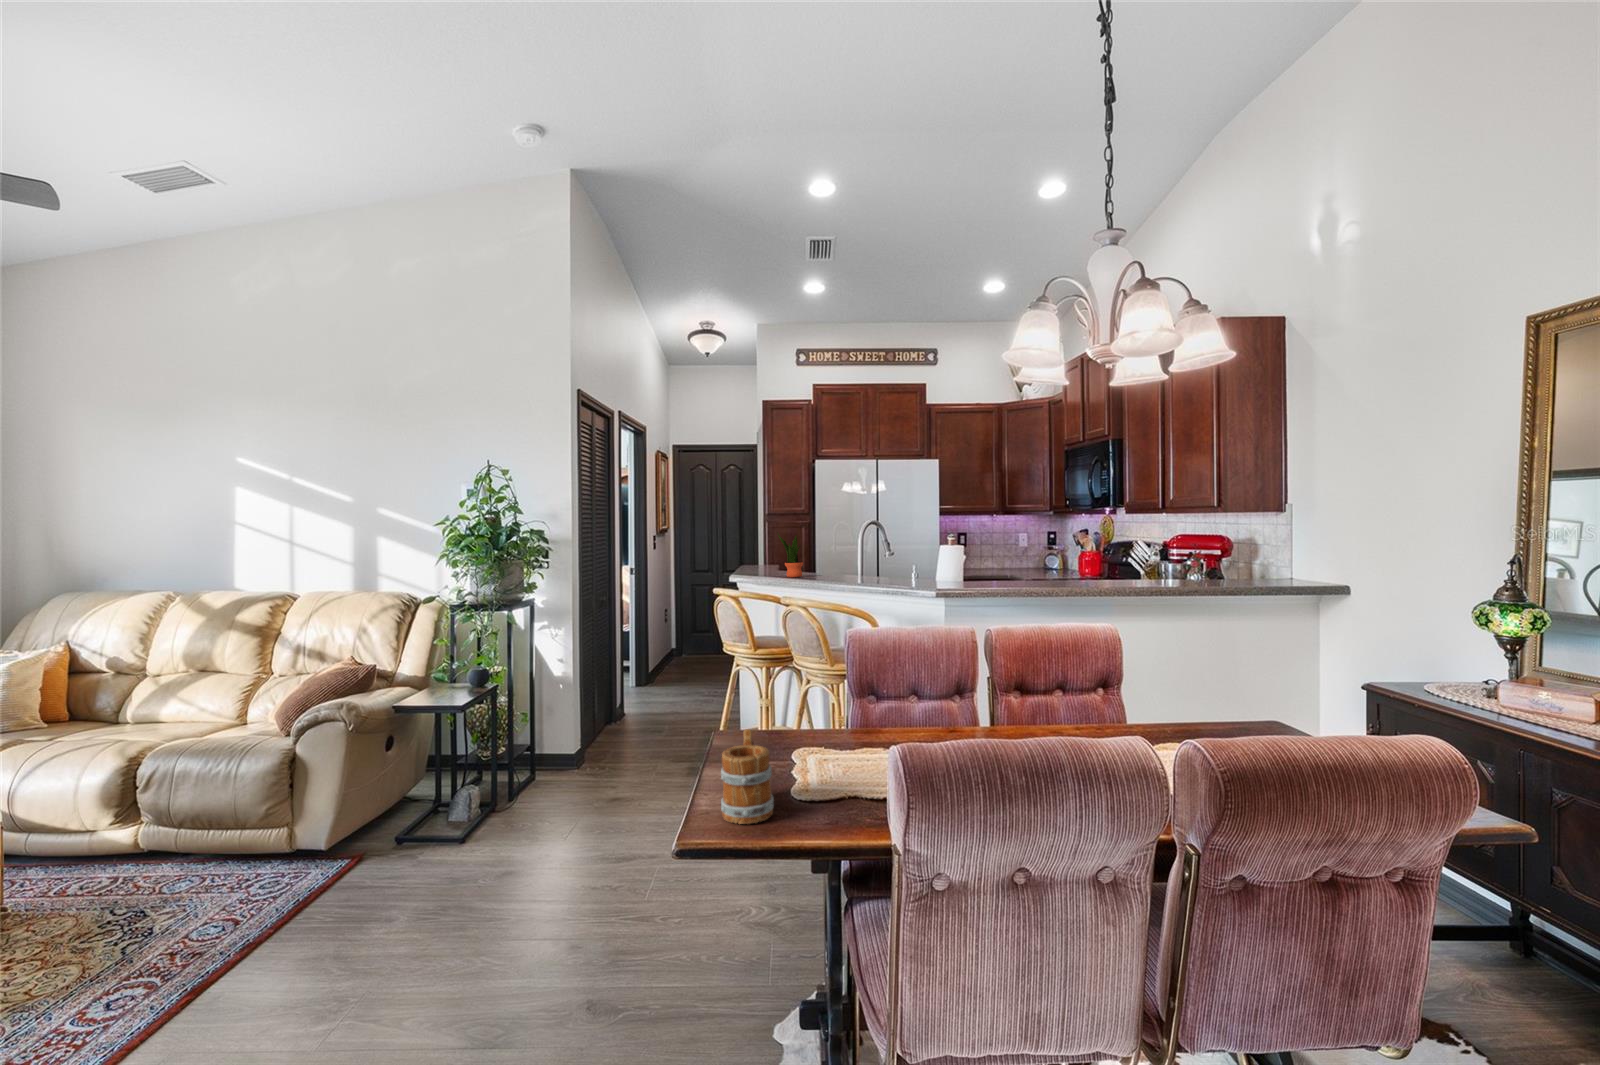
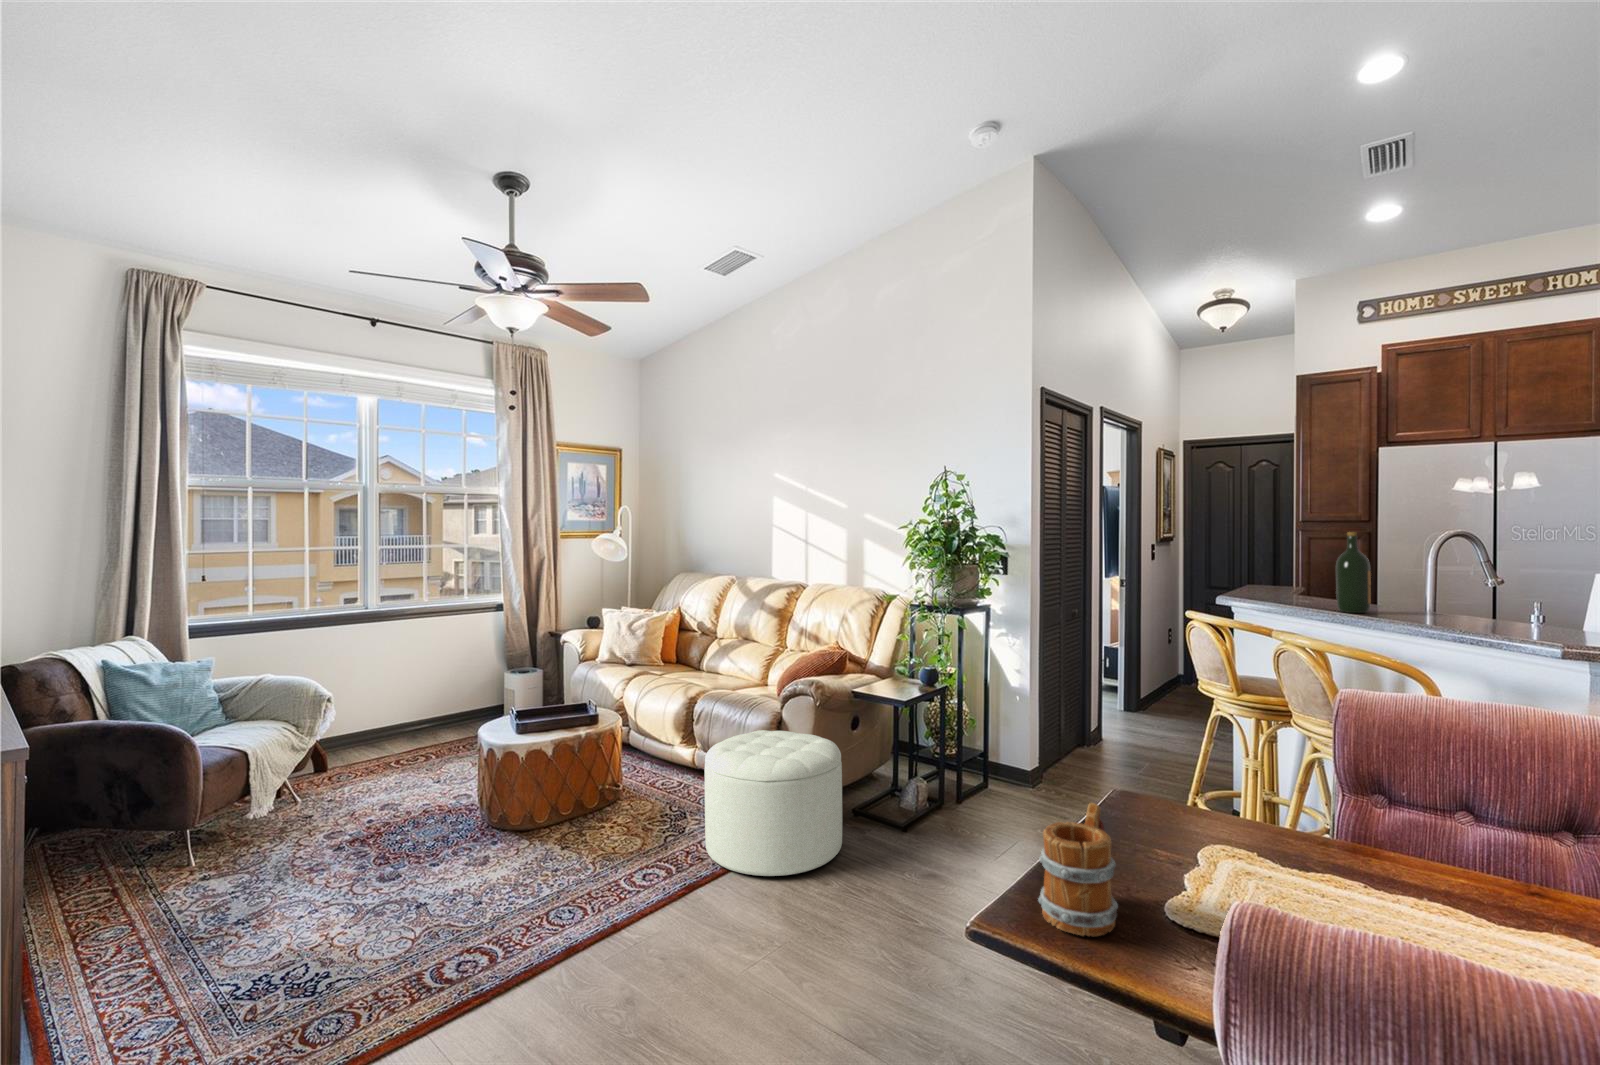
wine bottle: none [810,523,831,581] -> present [1336,532,1371,613]
potted plant: present [778,534,803,577] -> none [1289,543,1330,604]
ottoman: none [195,765,397,950] -> present [705,730,842,876]

